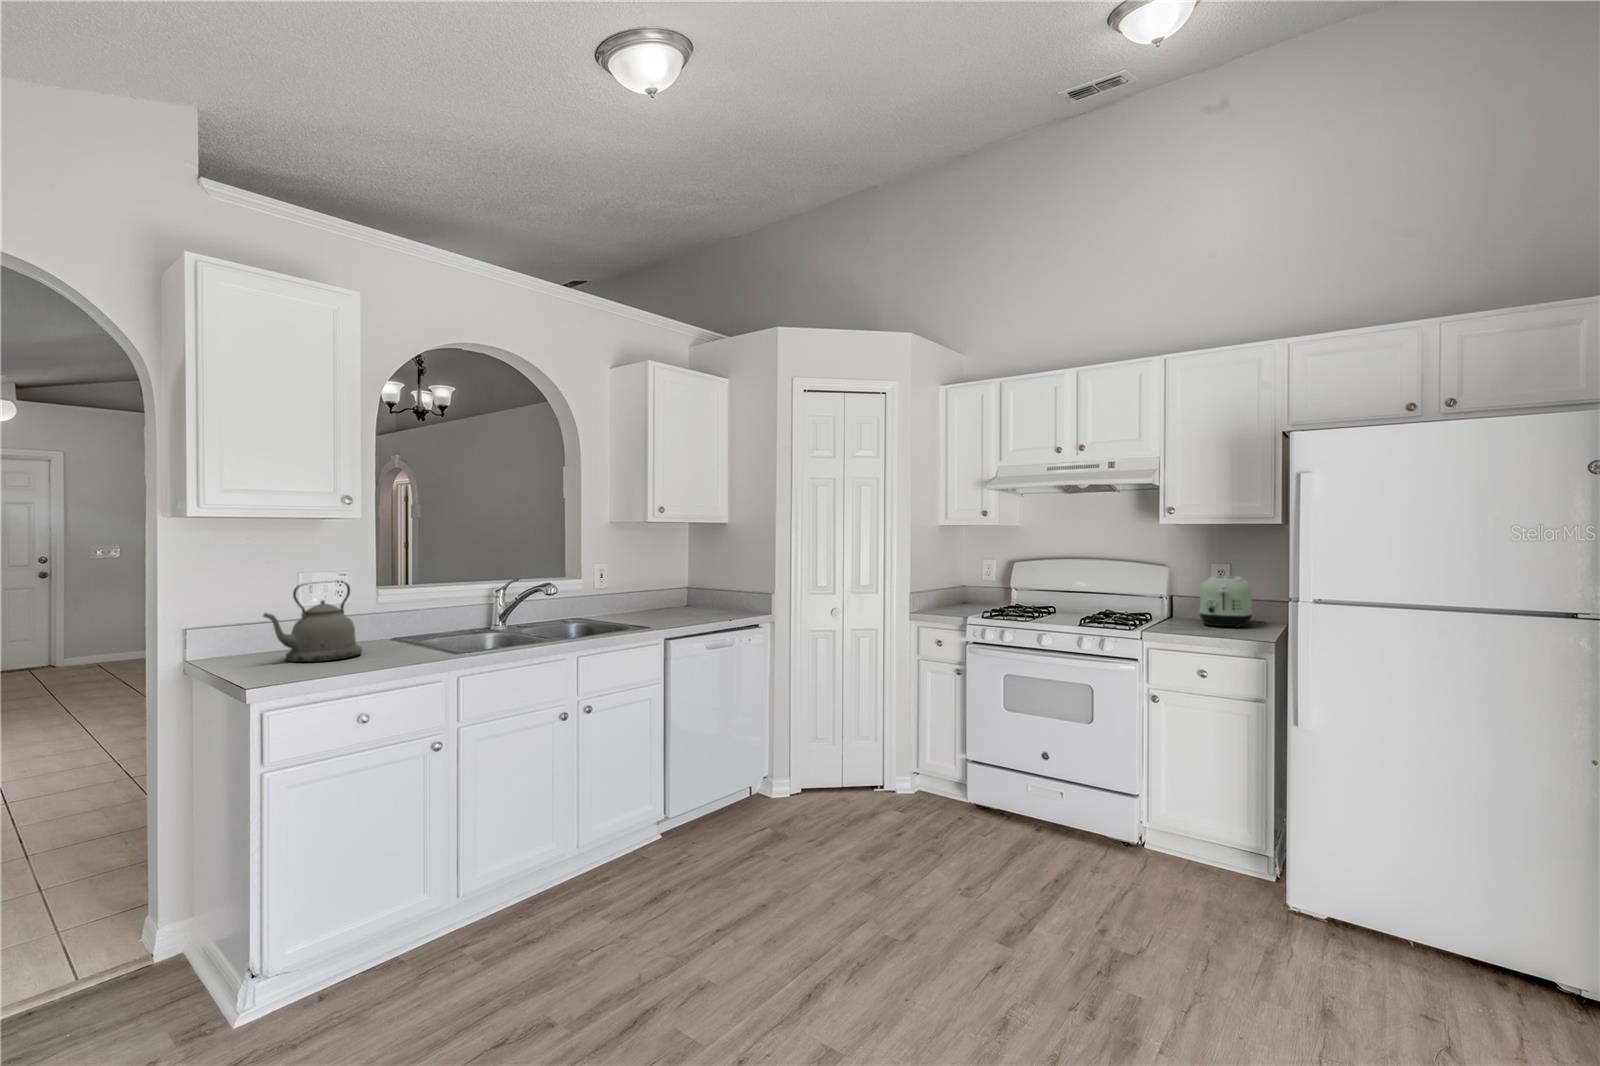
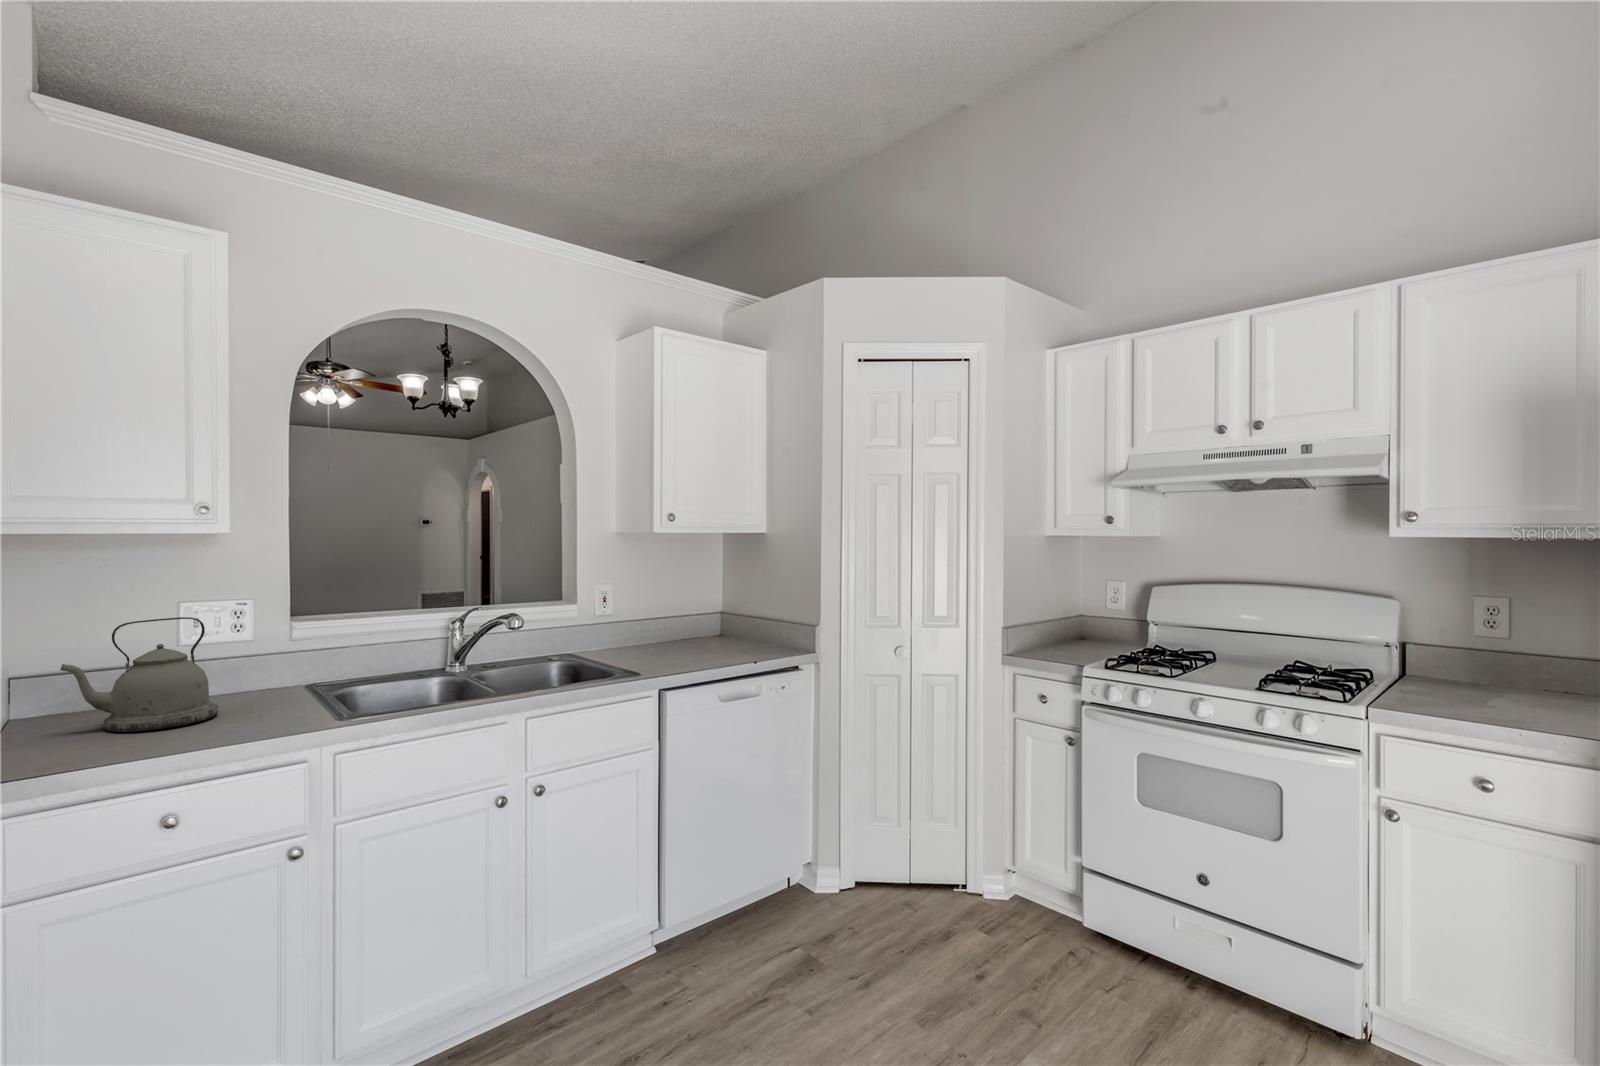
toaster: present [1200,576,1253,627] -> none [1459,618,1559,704]

